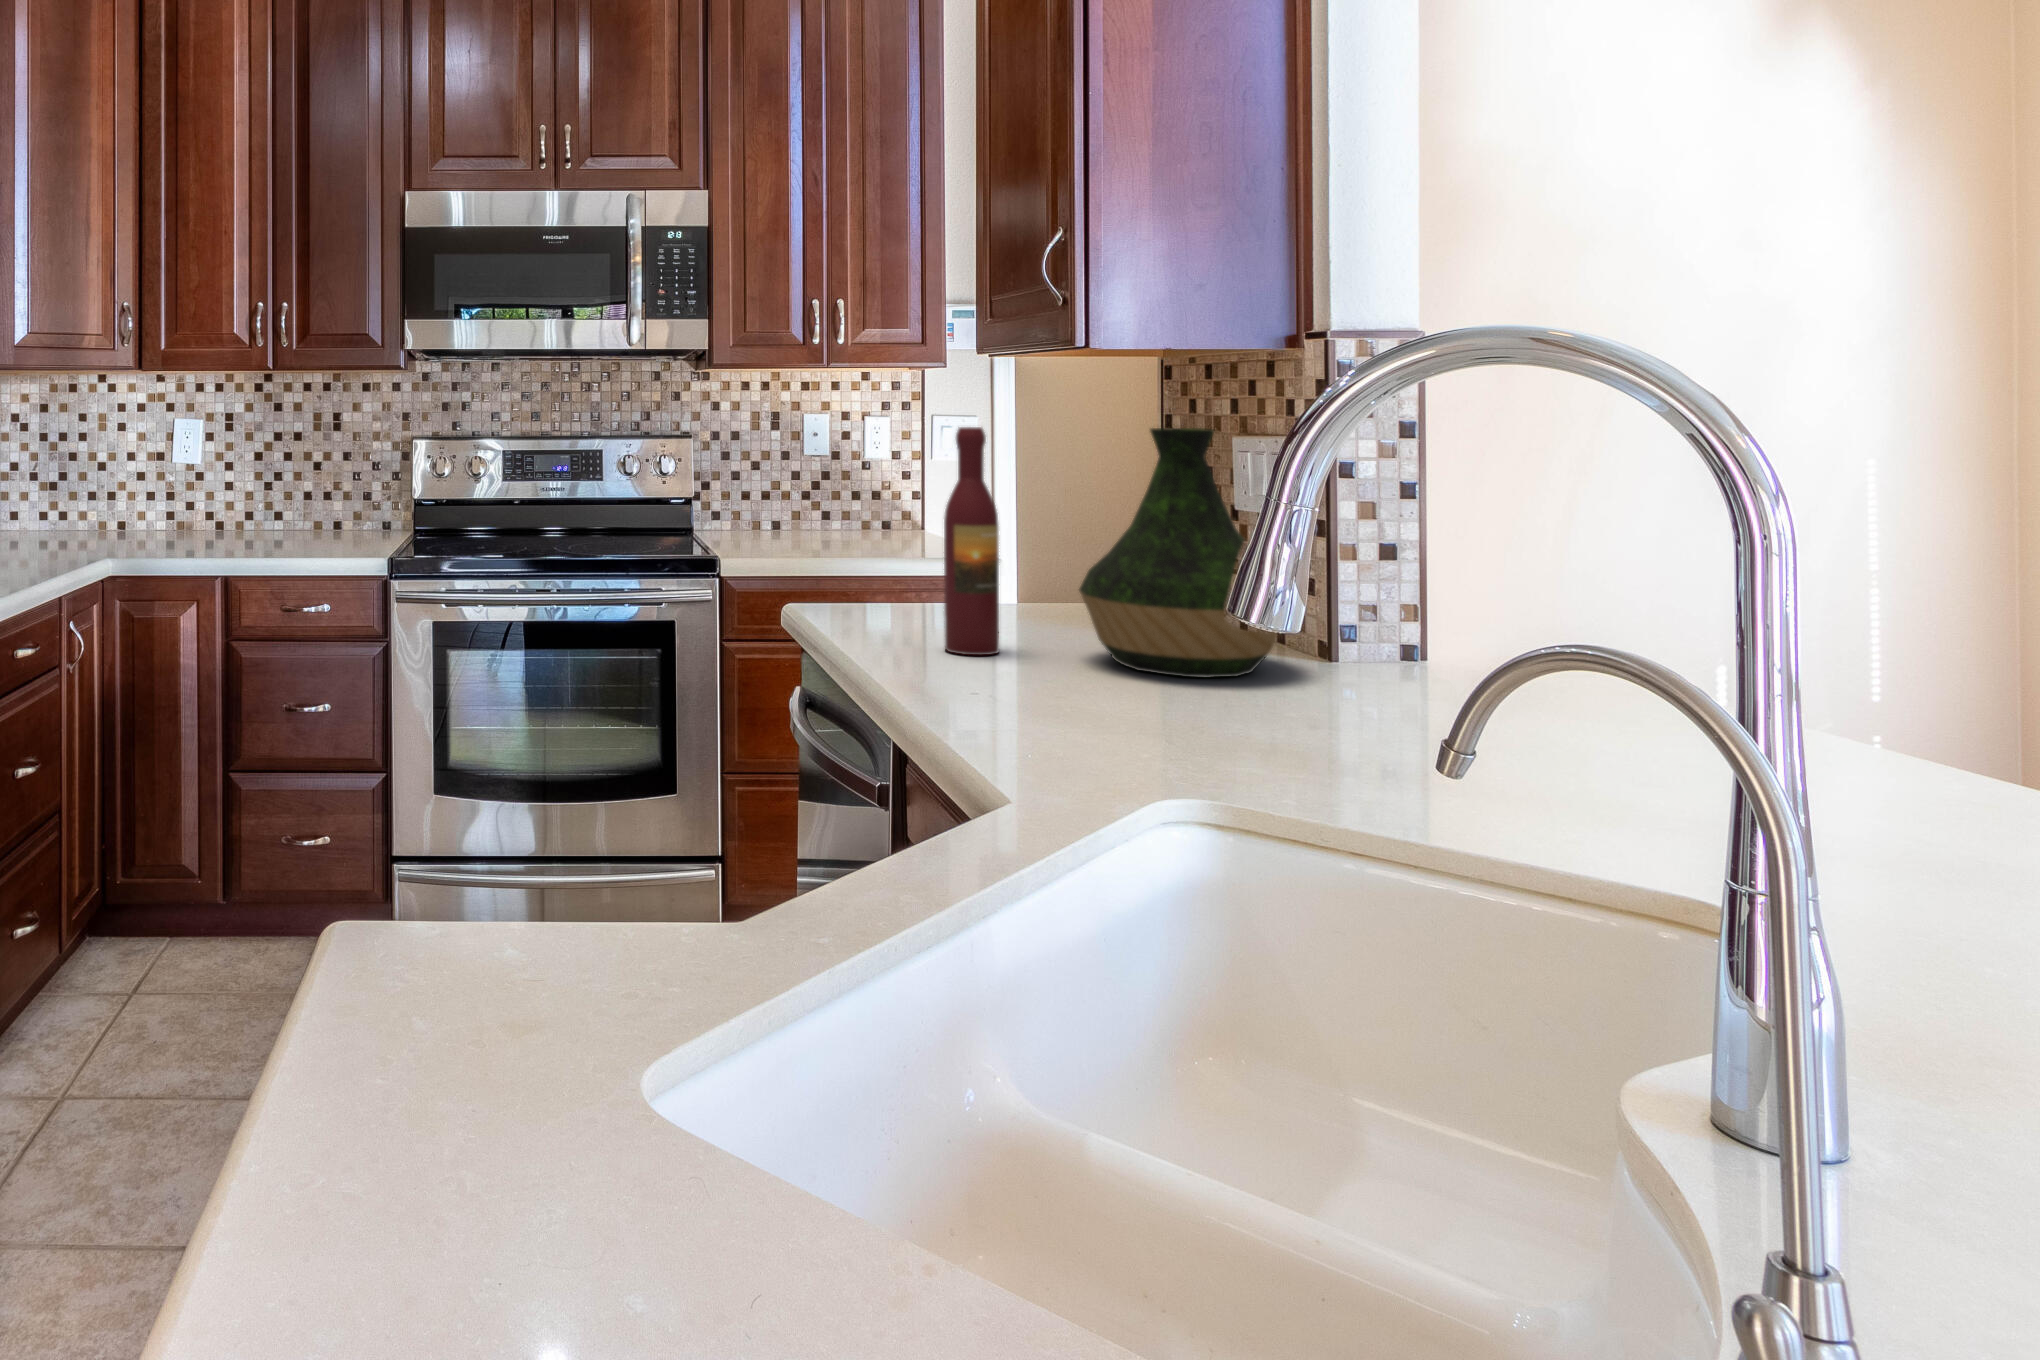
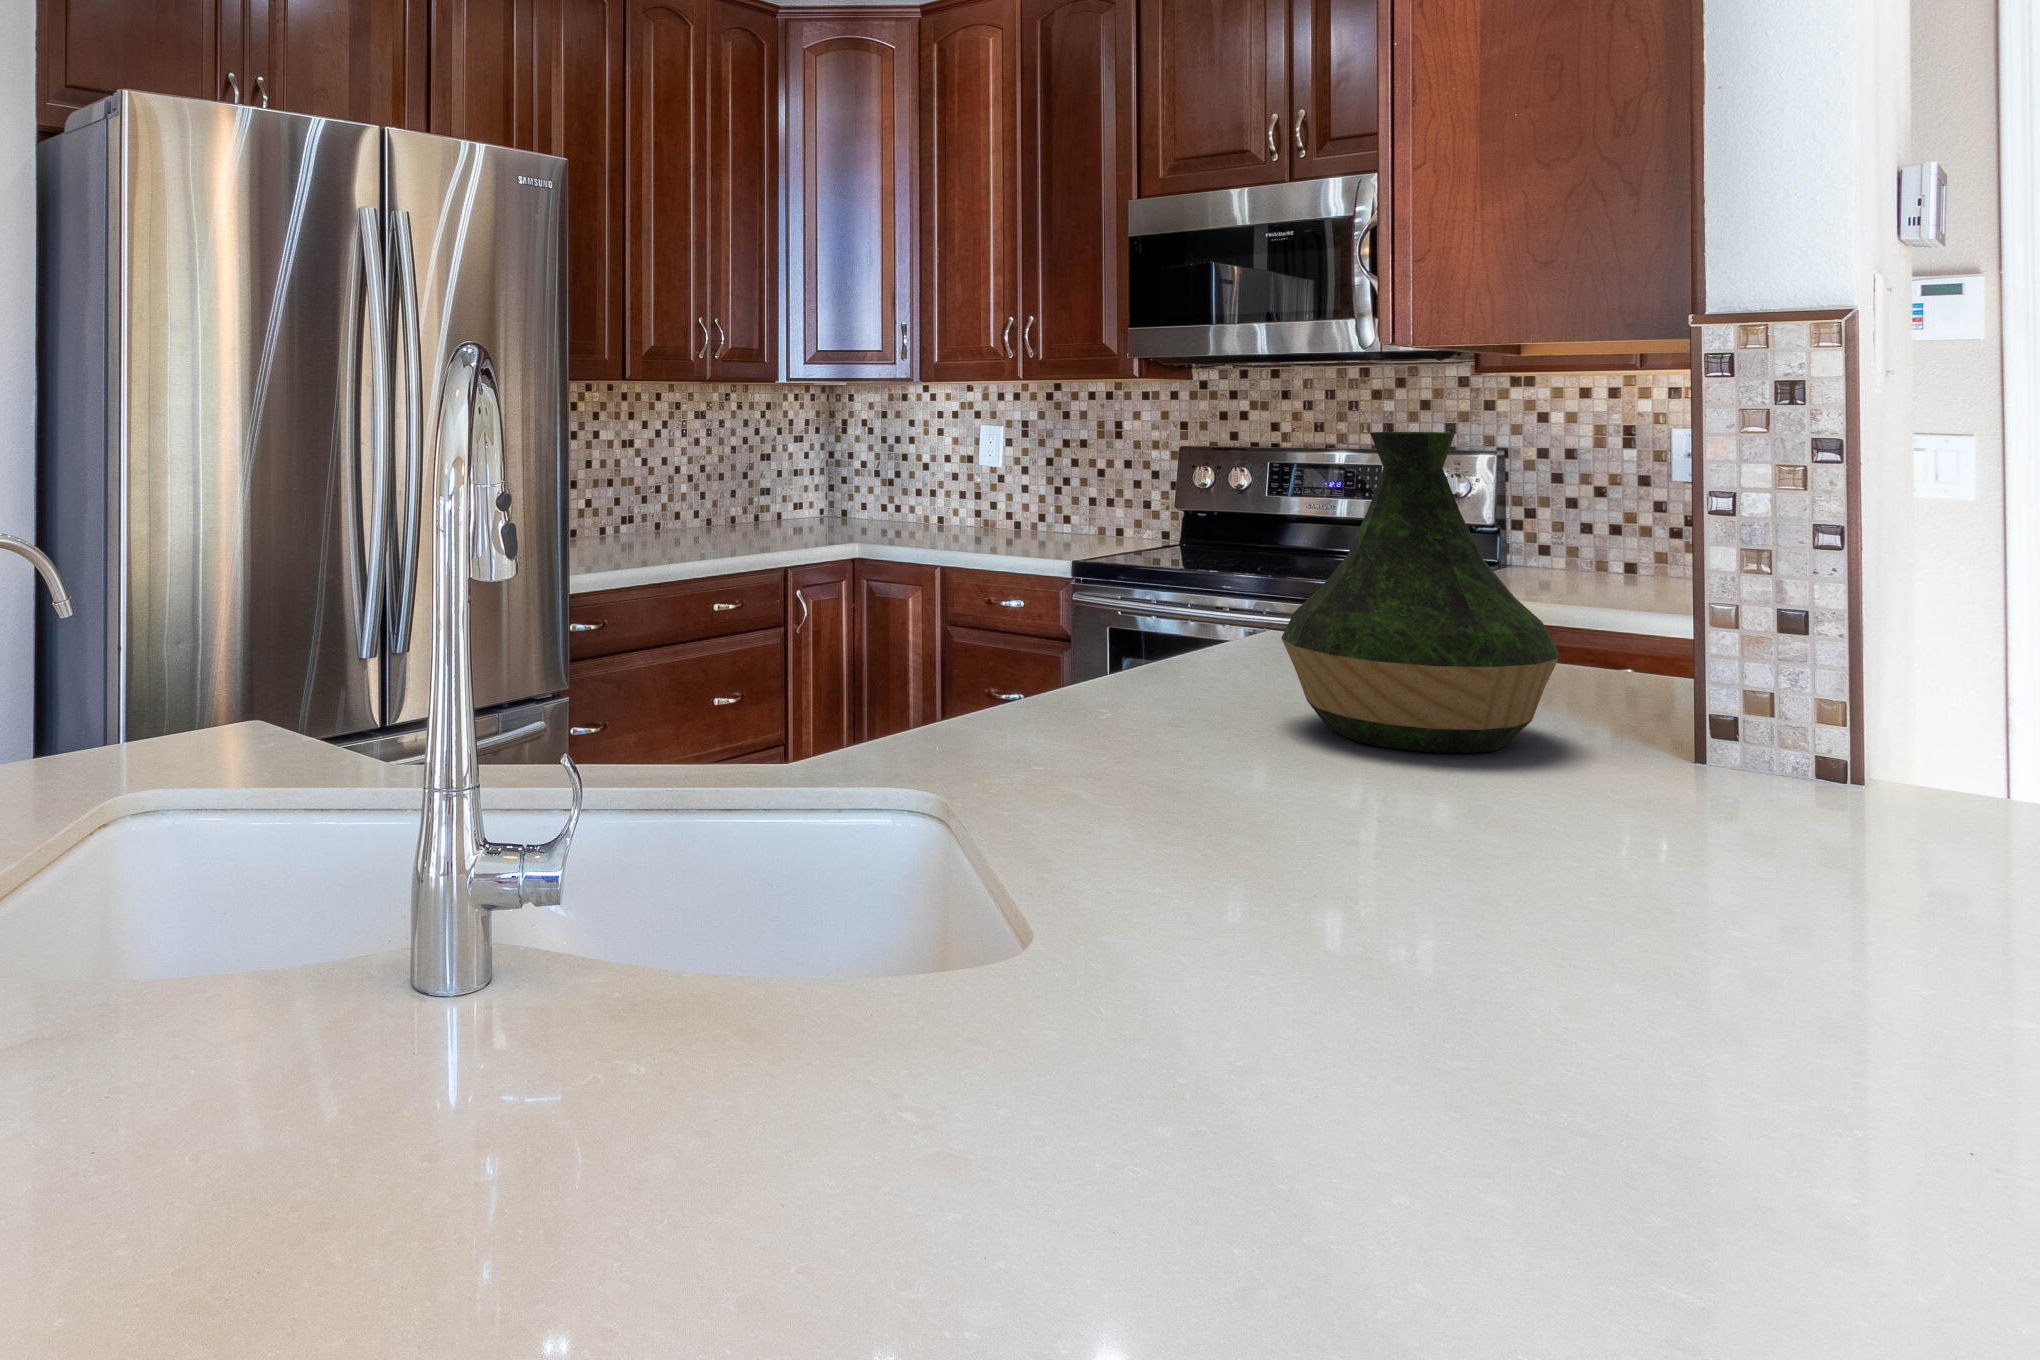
wine bottle: present [944,427,999,655] -> none [1191,428,1256,693]

